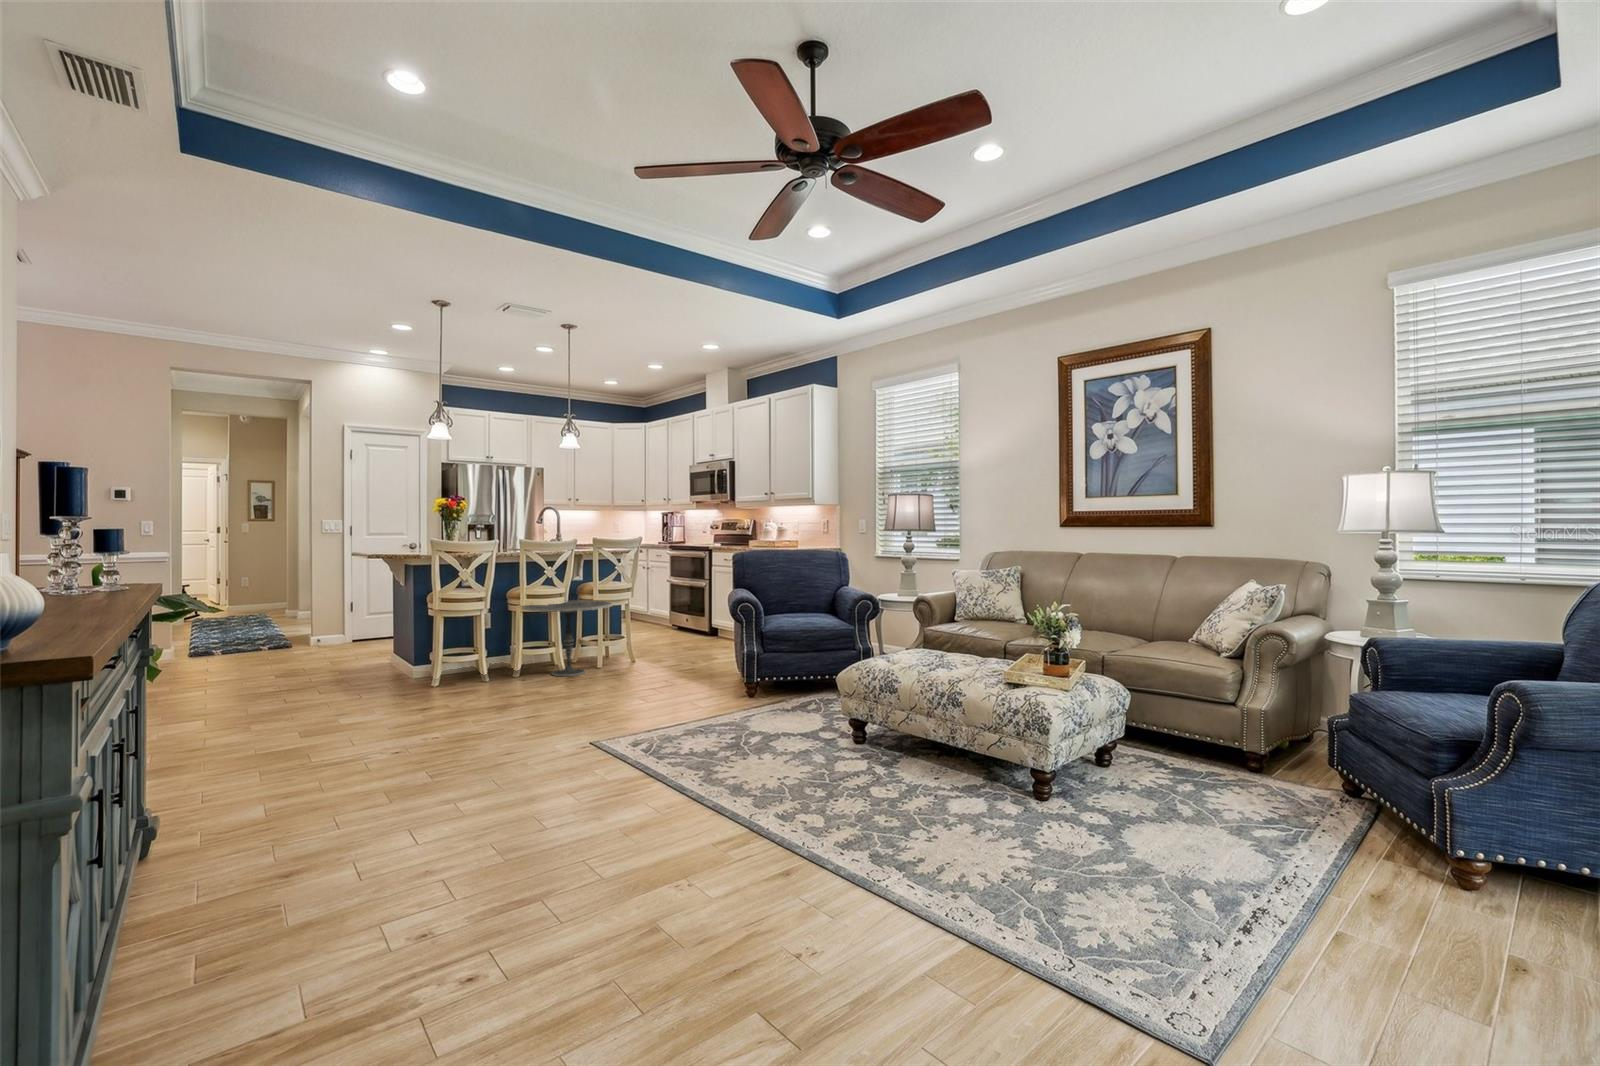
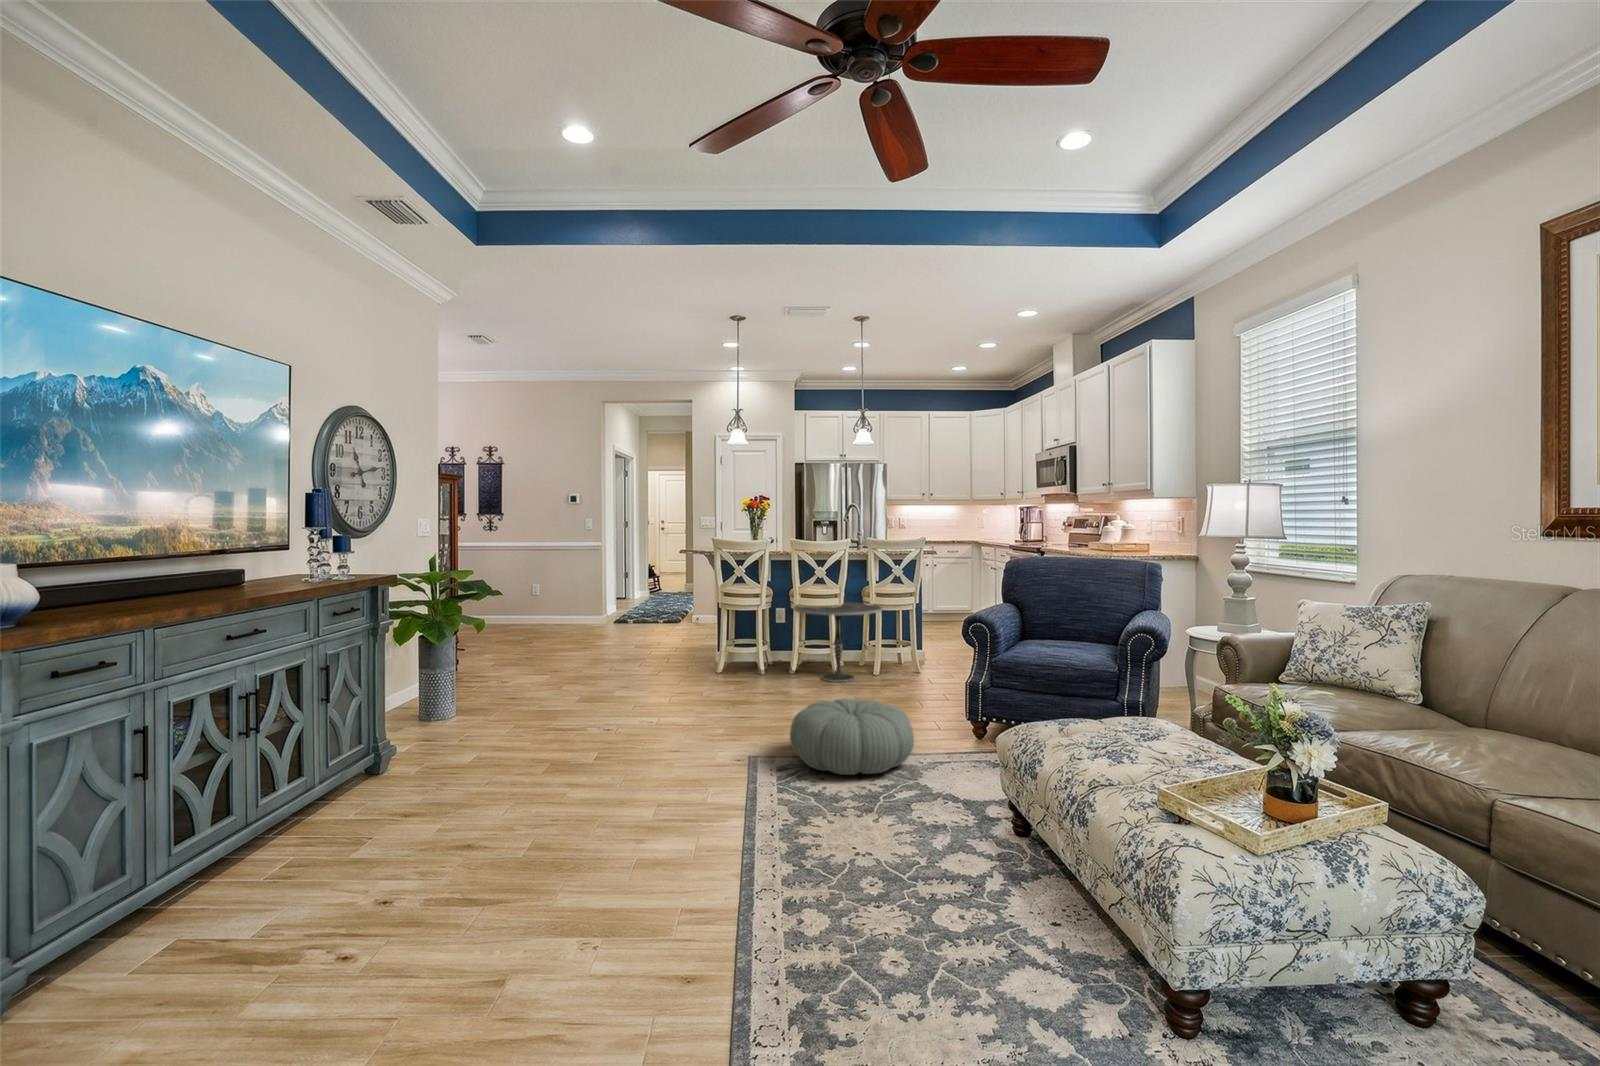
pouf: none [625,673,734,735] -> present [790,699,914,775]

